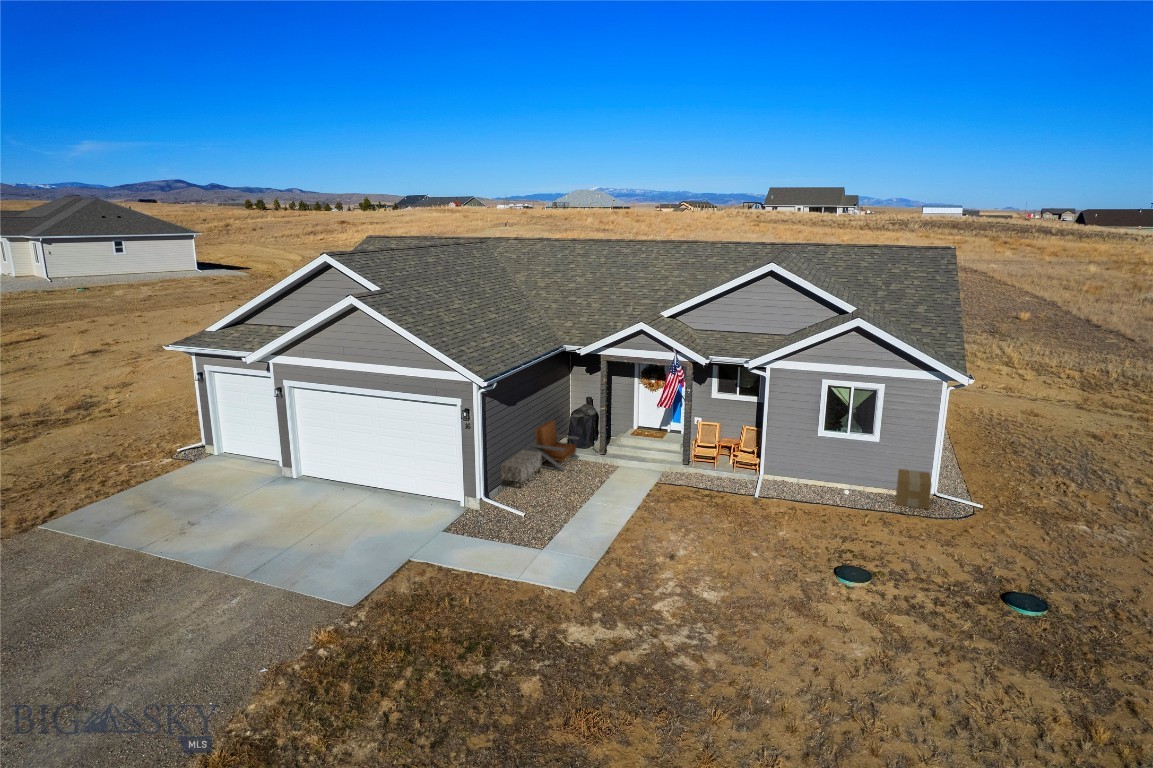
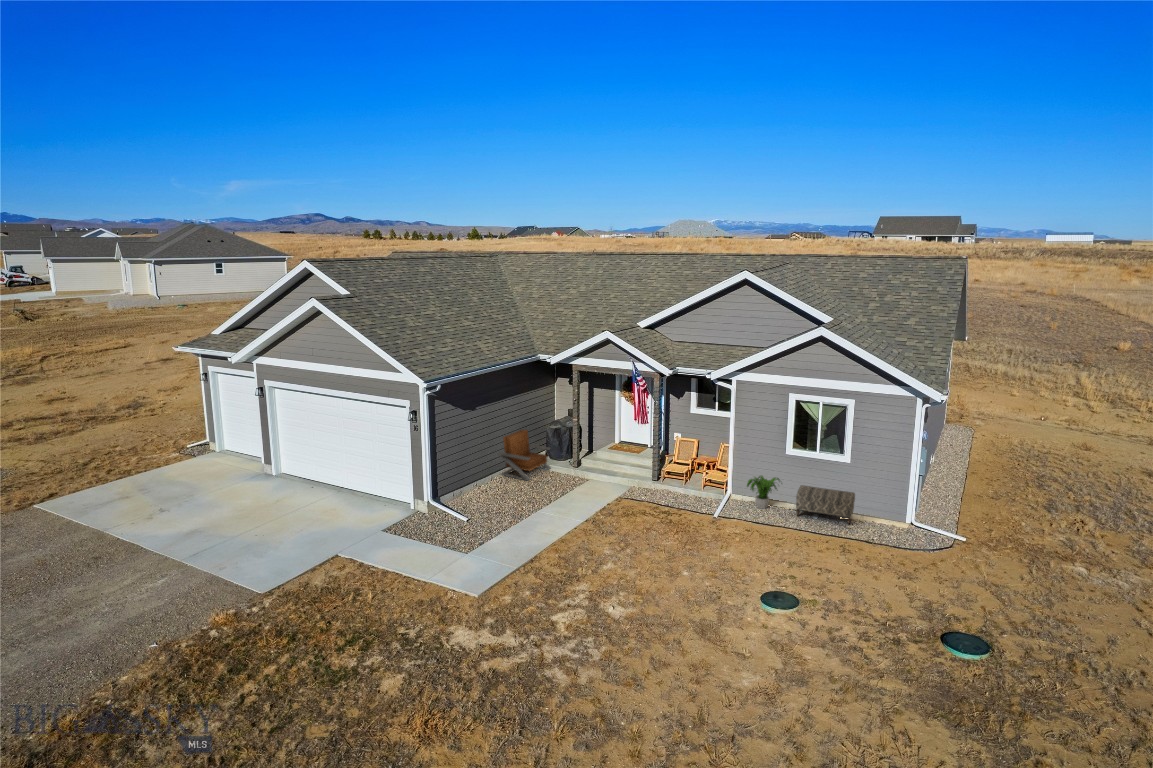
bench: present [501,450,542,488] -> present [796,485,855,524]
potted plant: none [782,456,814,487] -> present [747,476,780,509]
cardboard box: present [896,469,932,509] -> none [864,494,906,539]

